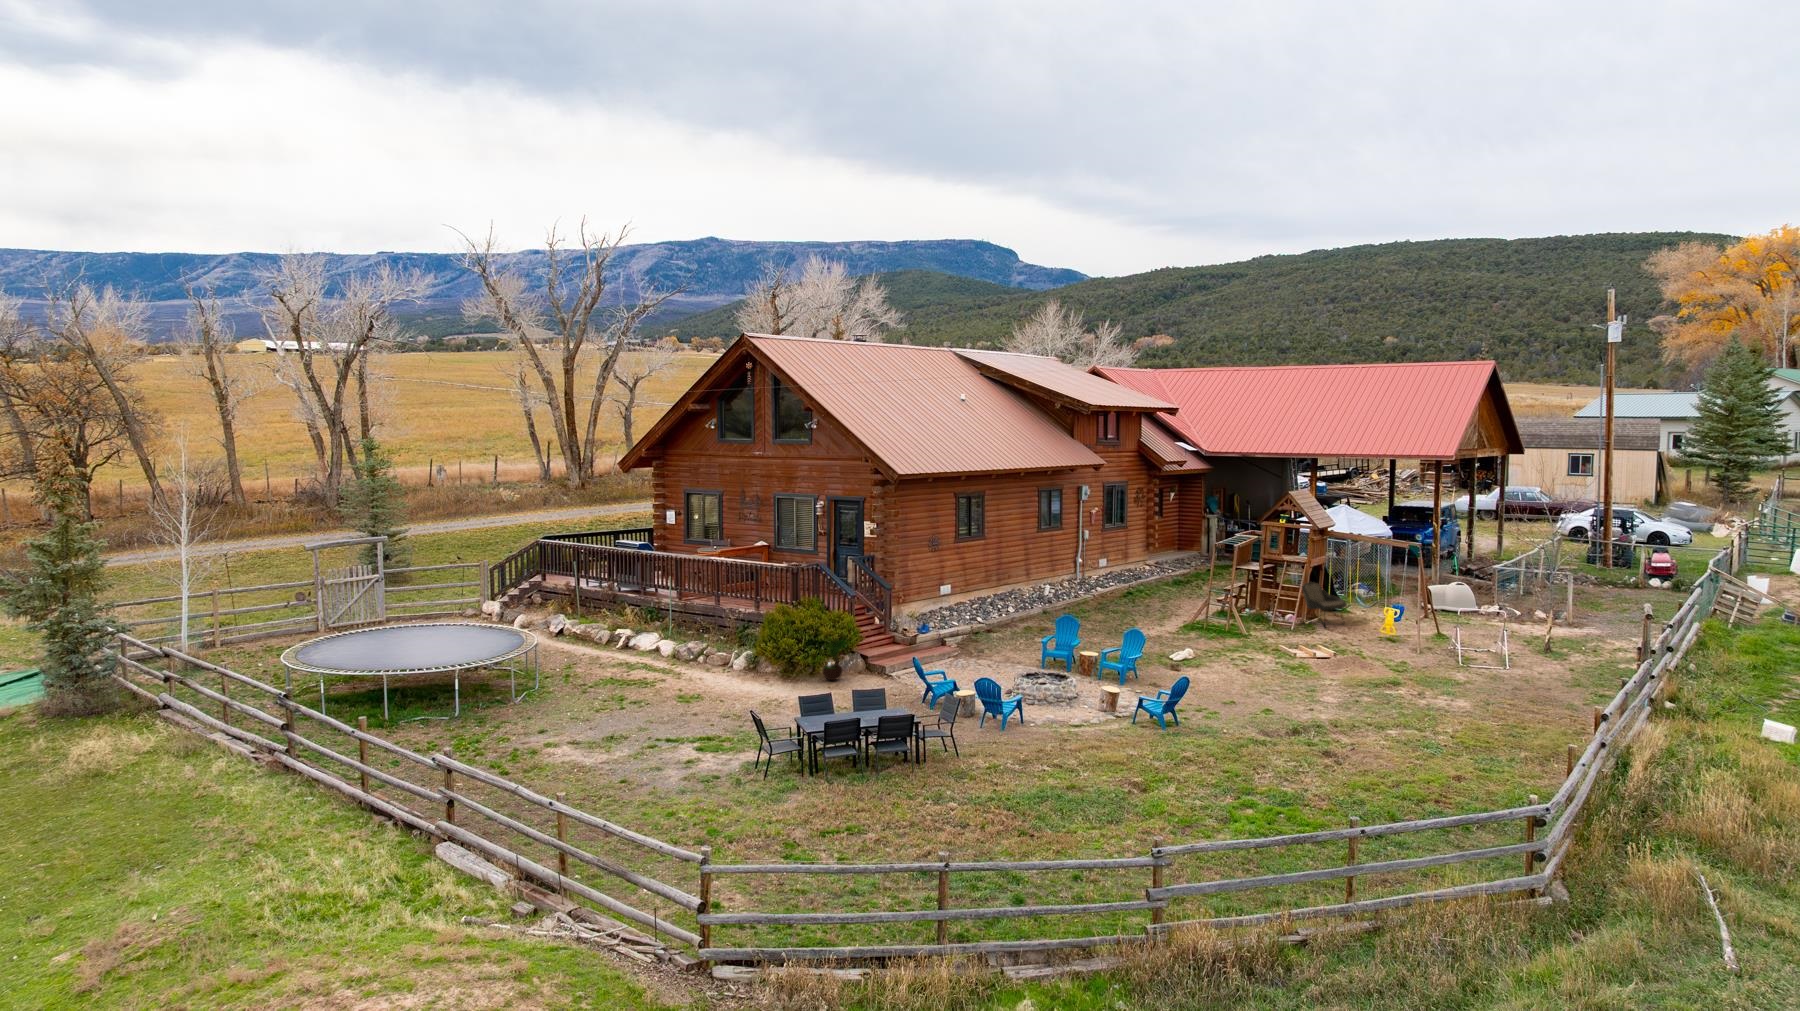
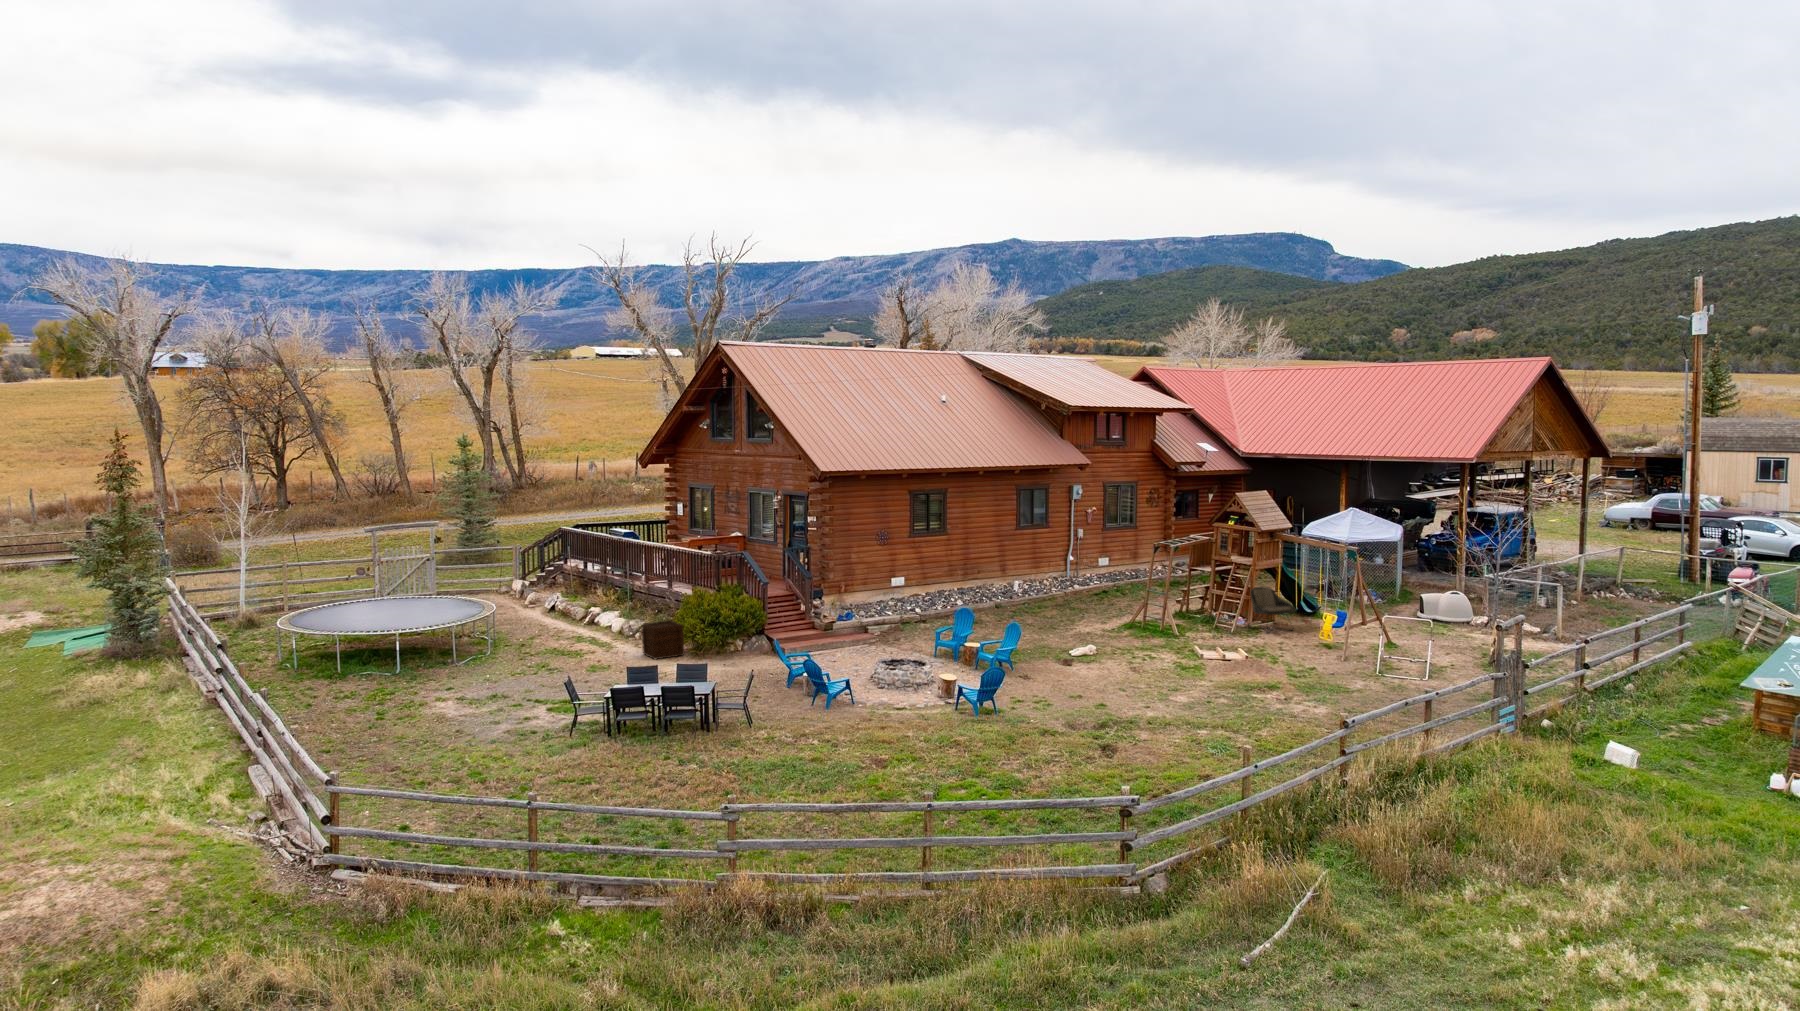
potted tree: present [823,638,846,681] -> none [719,617,742,658]
wooden crate: none [727,640,778,686] -> present [642,620,684,660]

